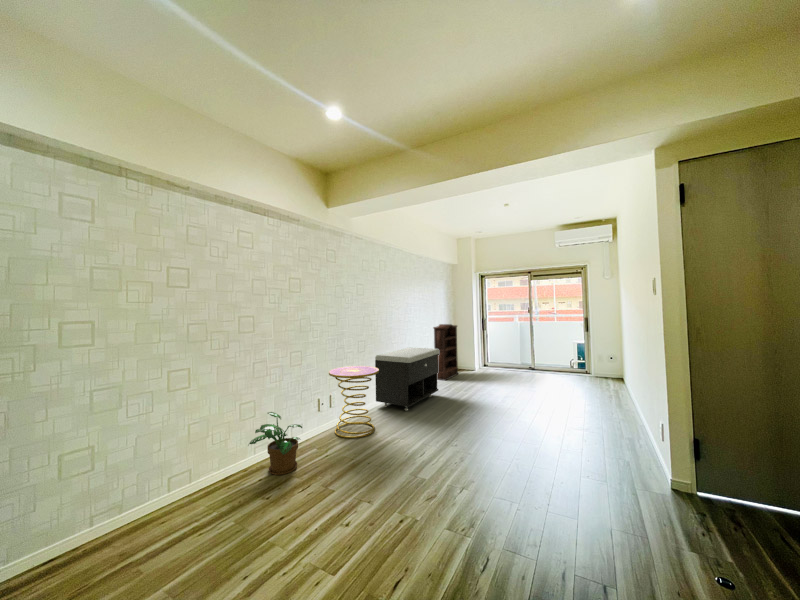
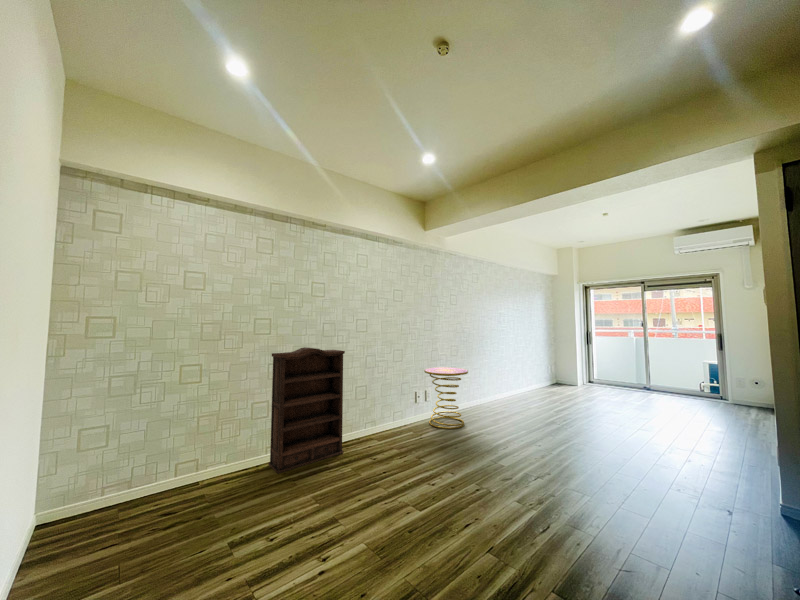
bookshelf: present [433,324,458,380] -> present [268,347,345,474]
storage bench: present [375,347,439,410] -> none [467,356,532,413]
potted plant: present [248,412,302,475] -> none [361,396,401,445]

